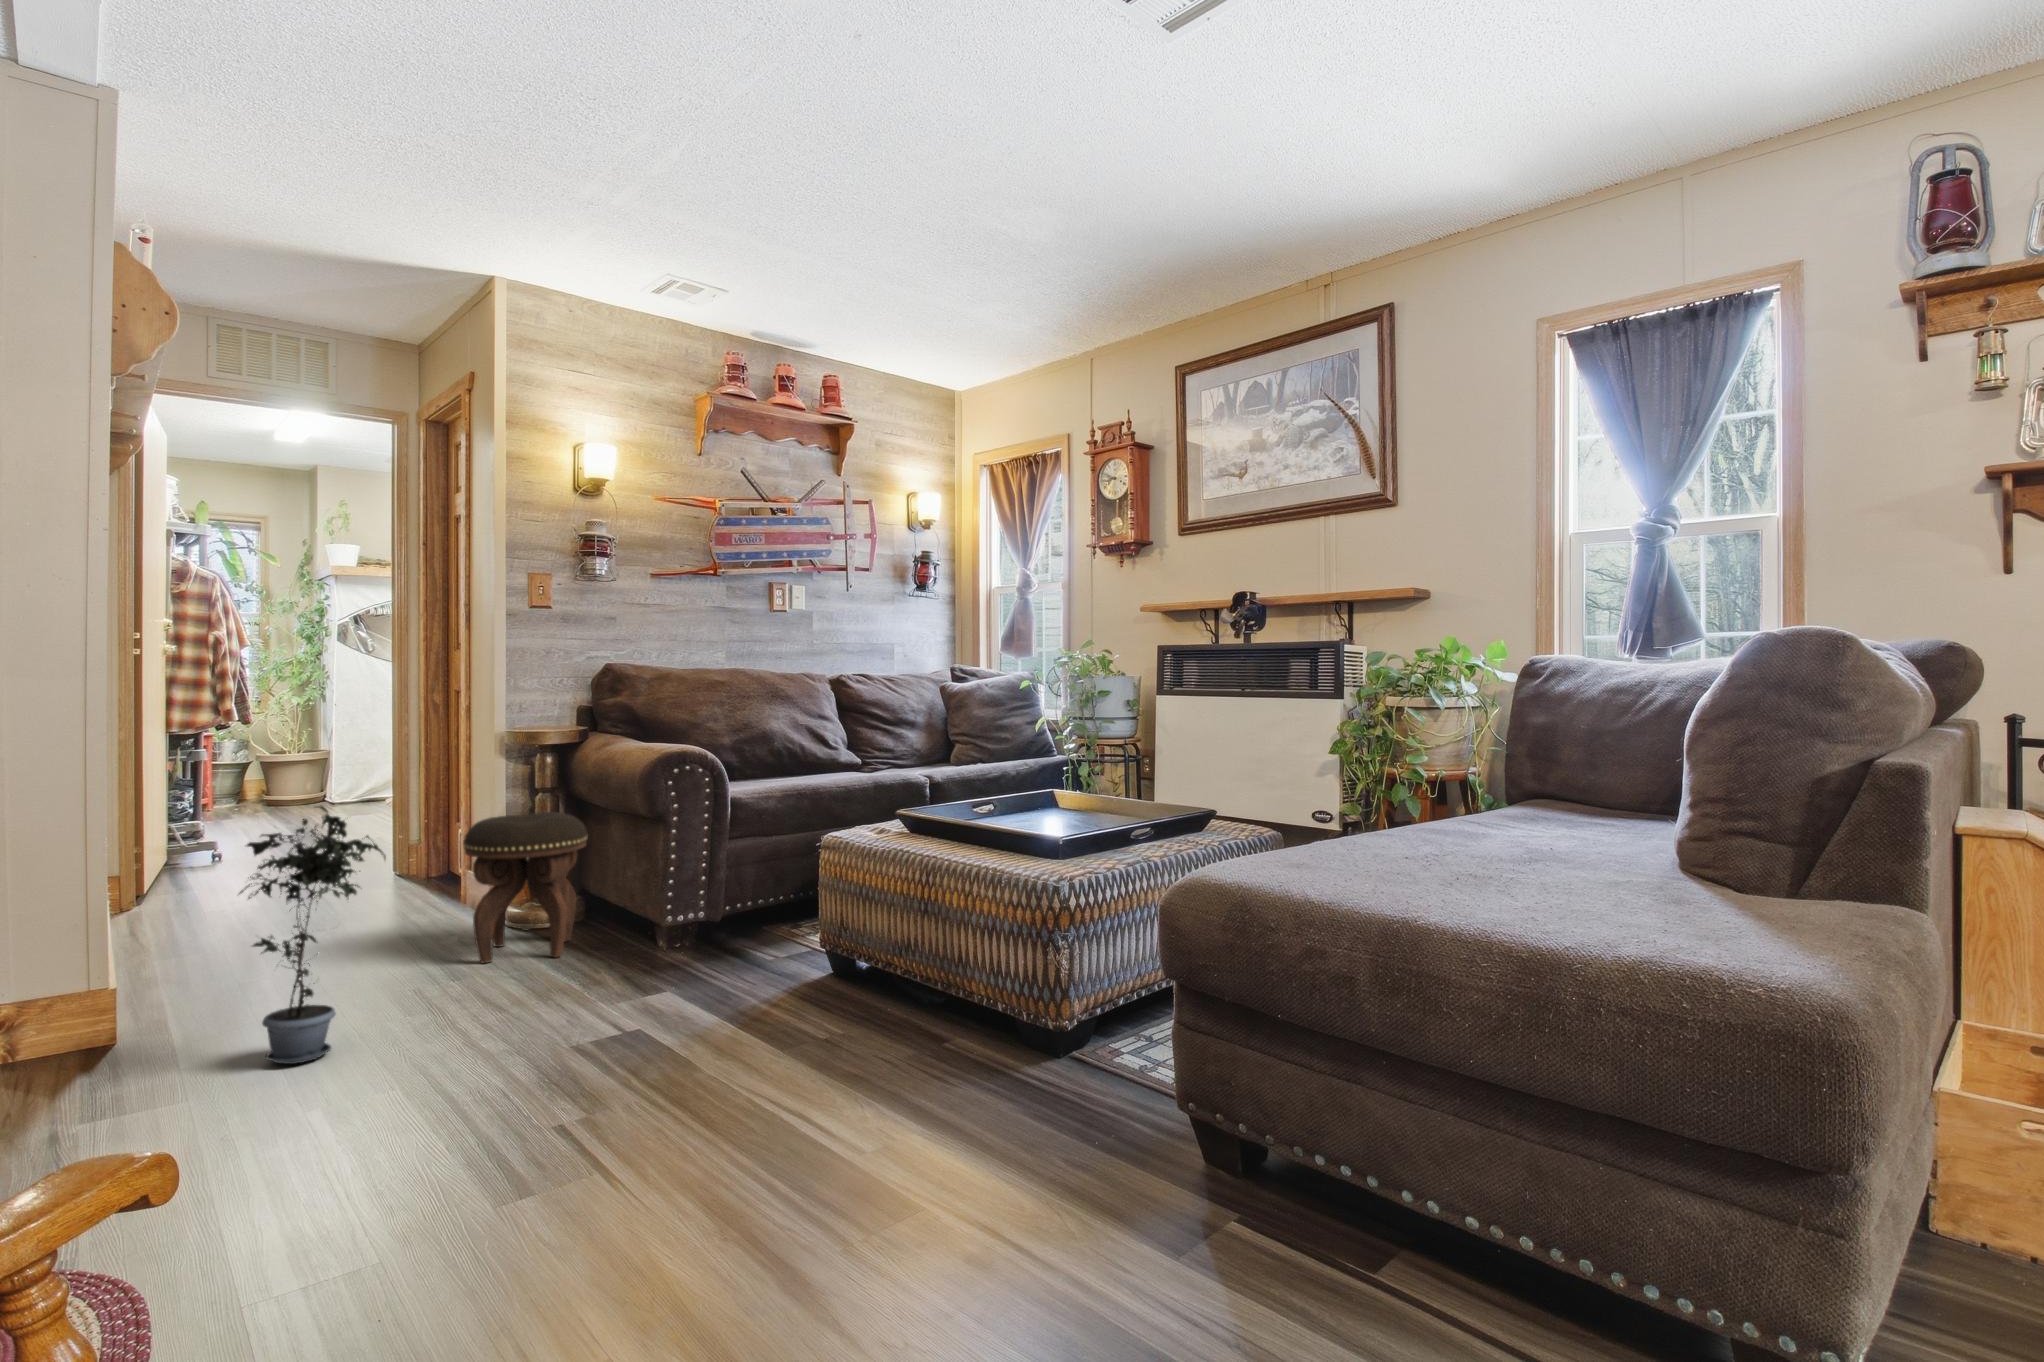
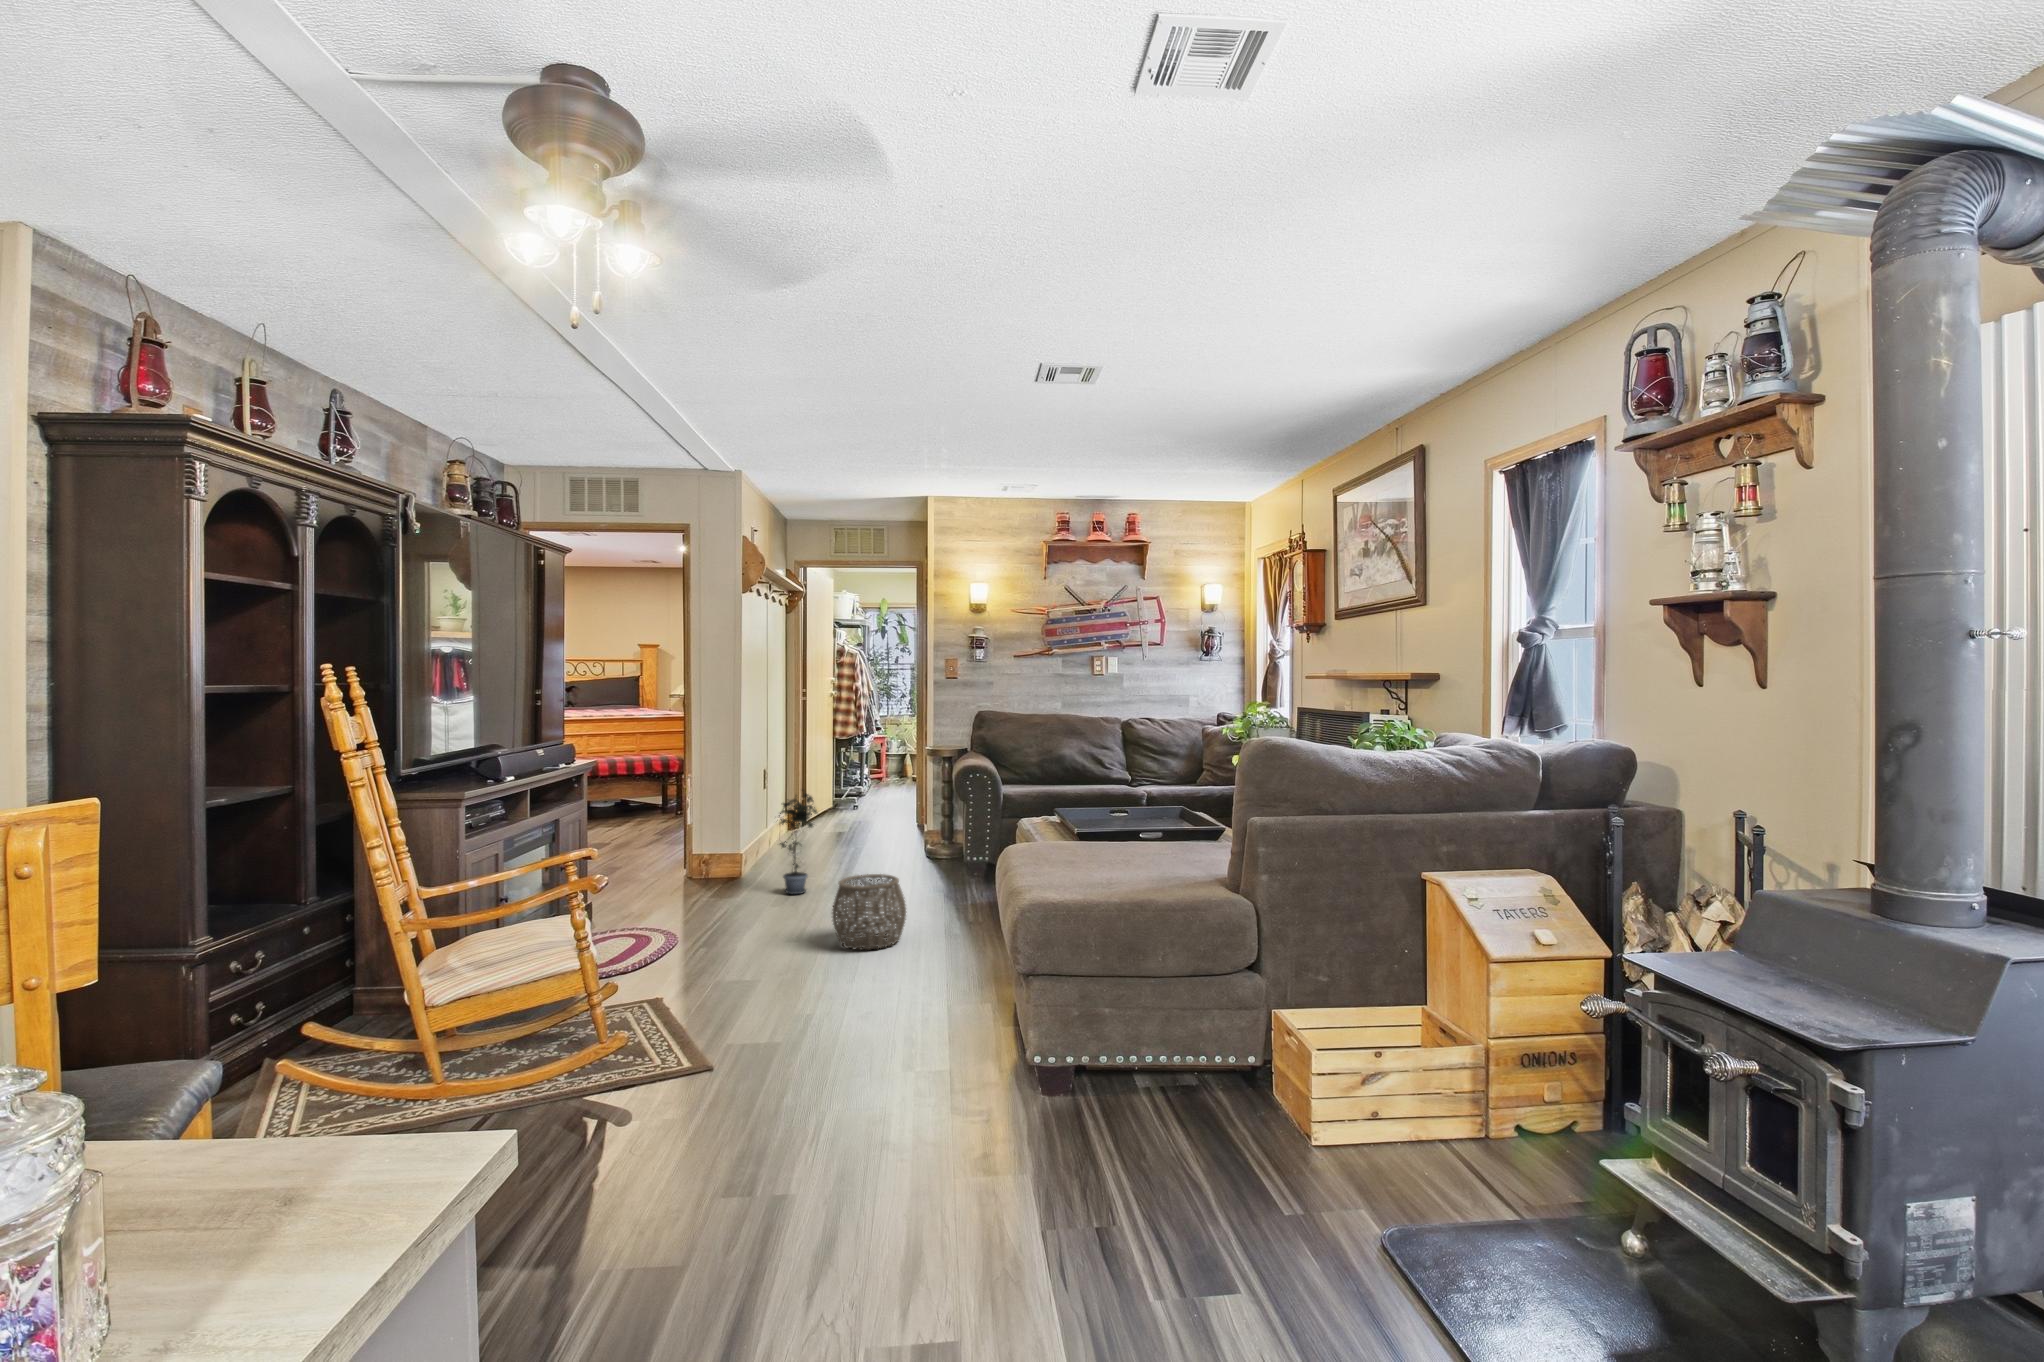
footstool: present [463,812,588,963] -> none [886,796,943,871]
woven basket: none [598,978,791,1189] -> present [832,874,906,950]

